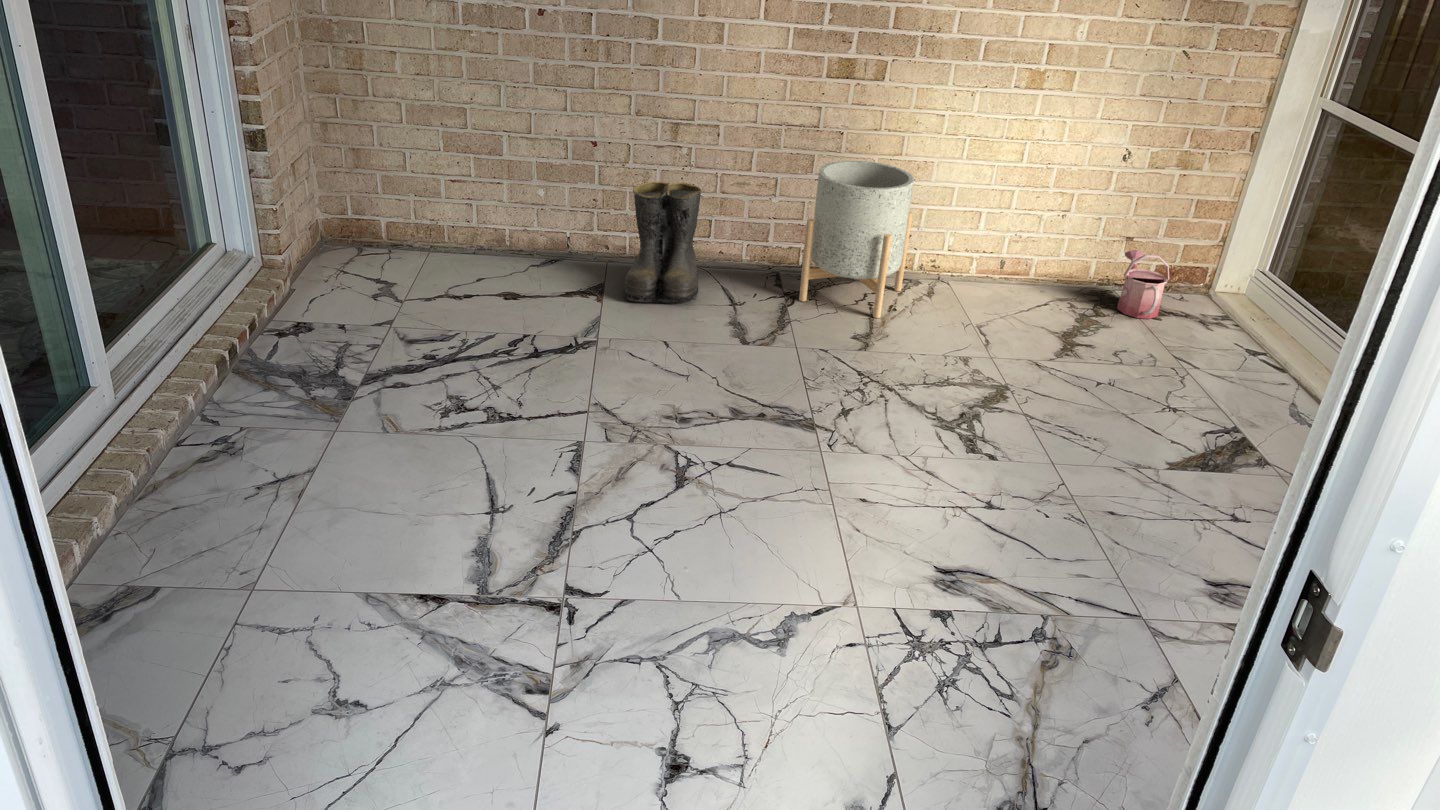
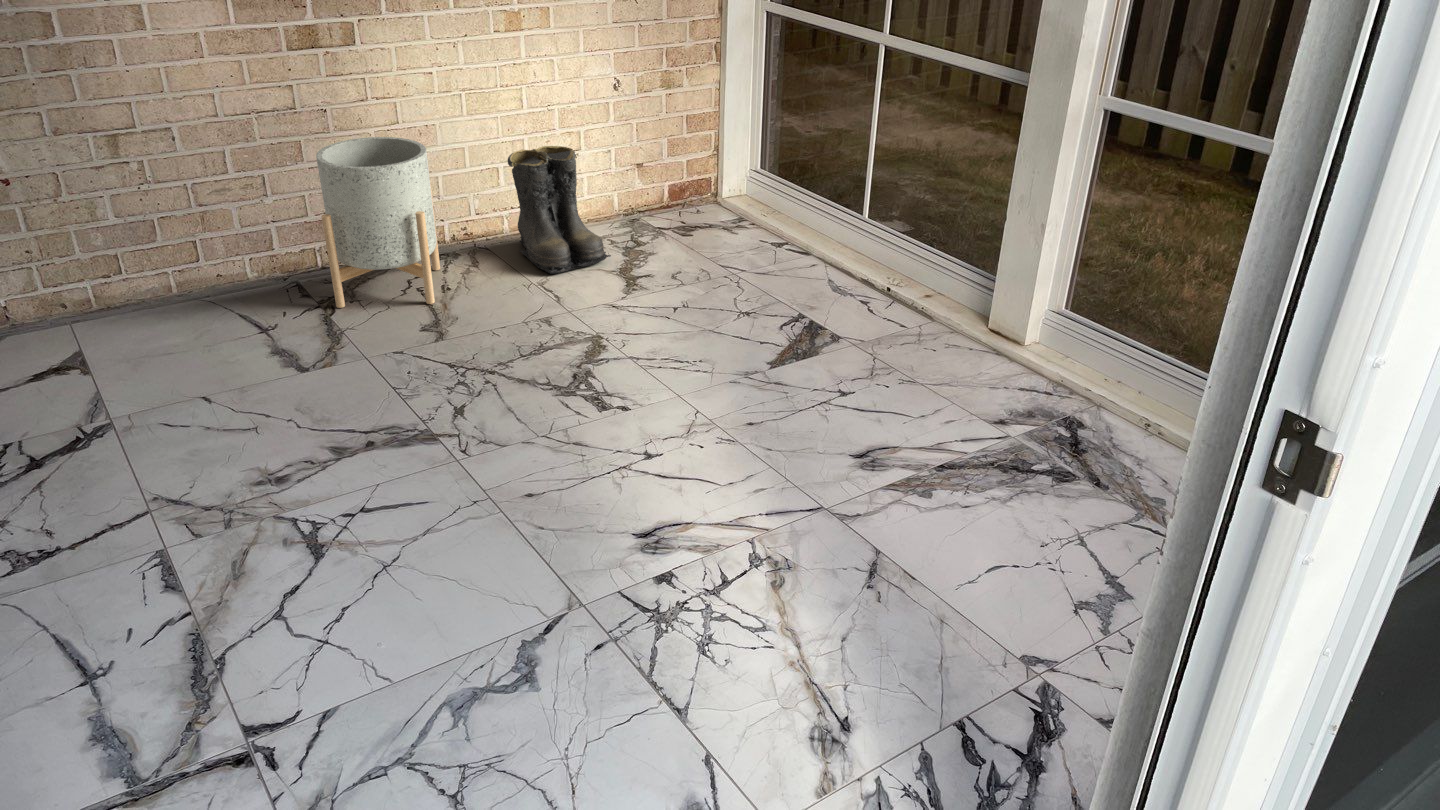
boots: present [624,181,701,303] -> present [508,146,611,274]
watering can: present [1117,250,1169,319] -> none [640,173,690,238]

